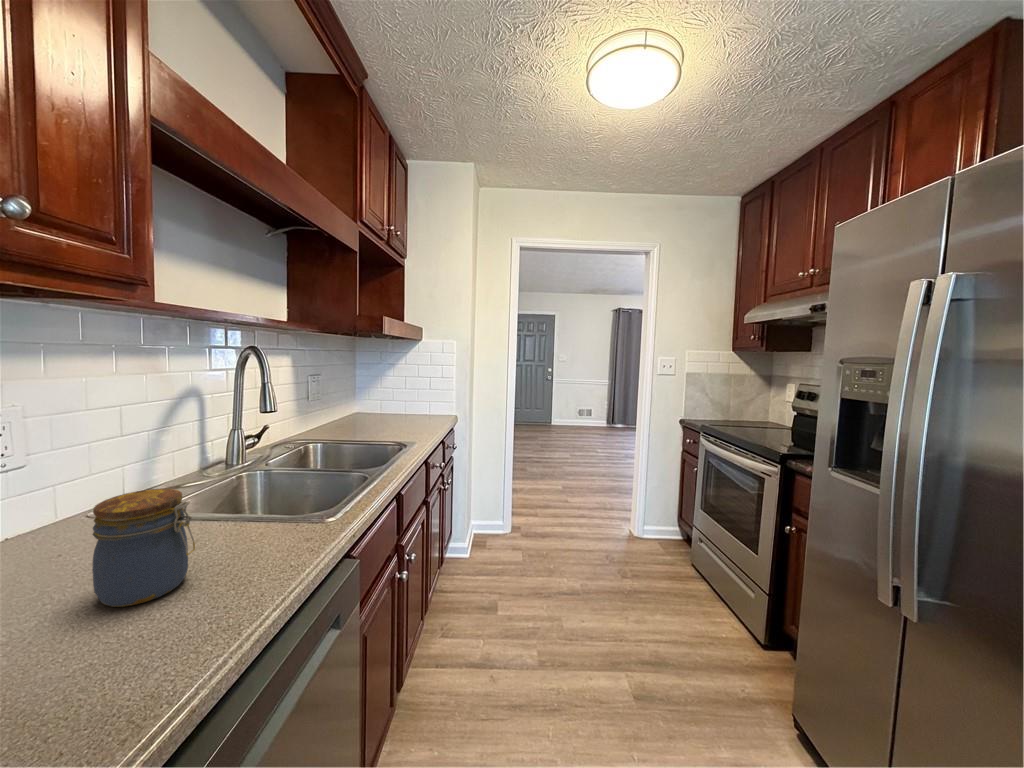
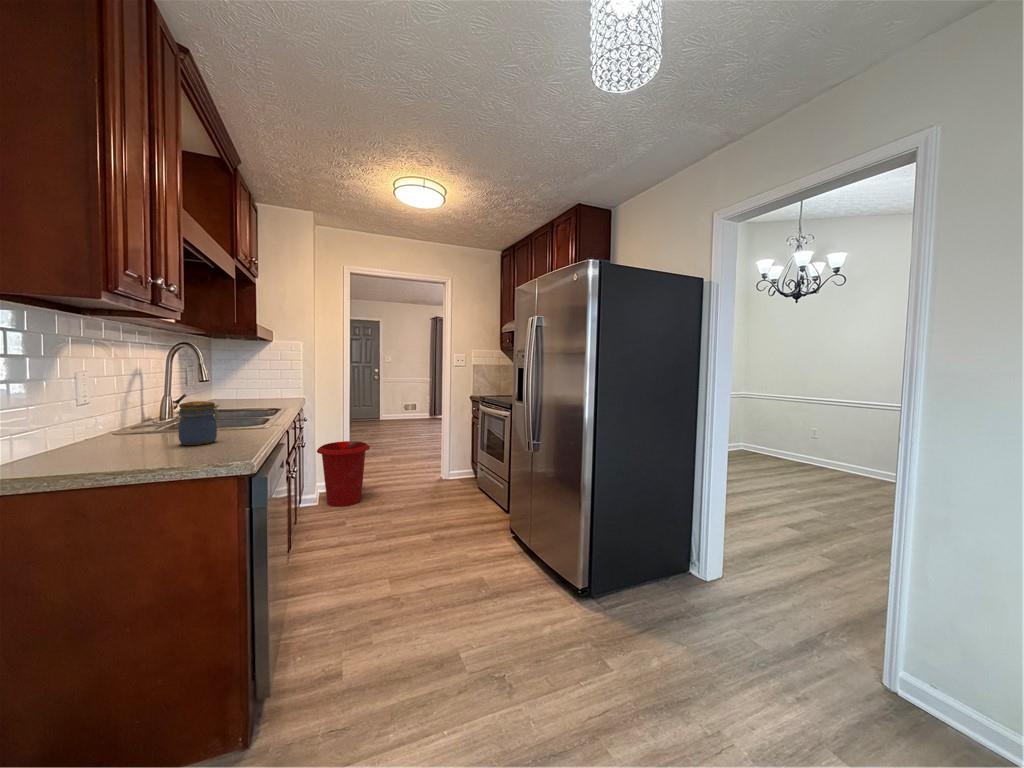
waste bin: none [469,472,536,566] -> present [317,441,370,507]

